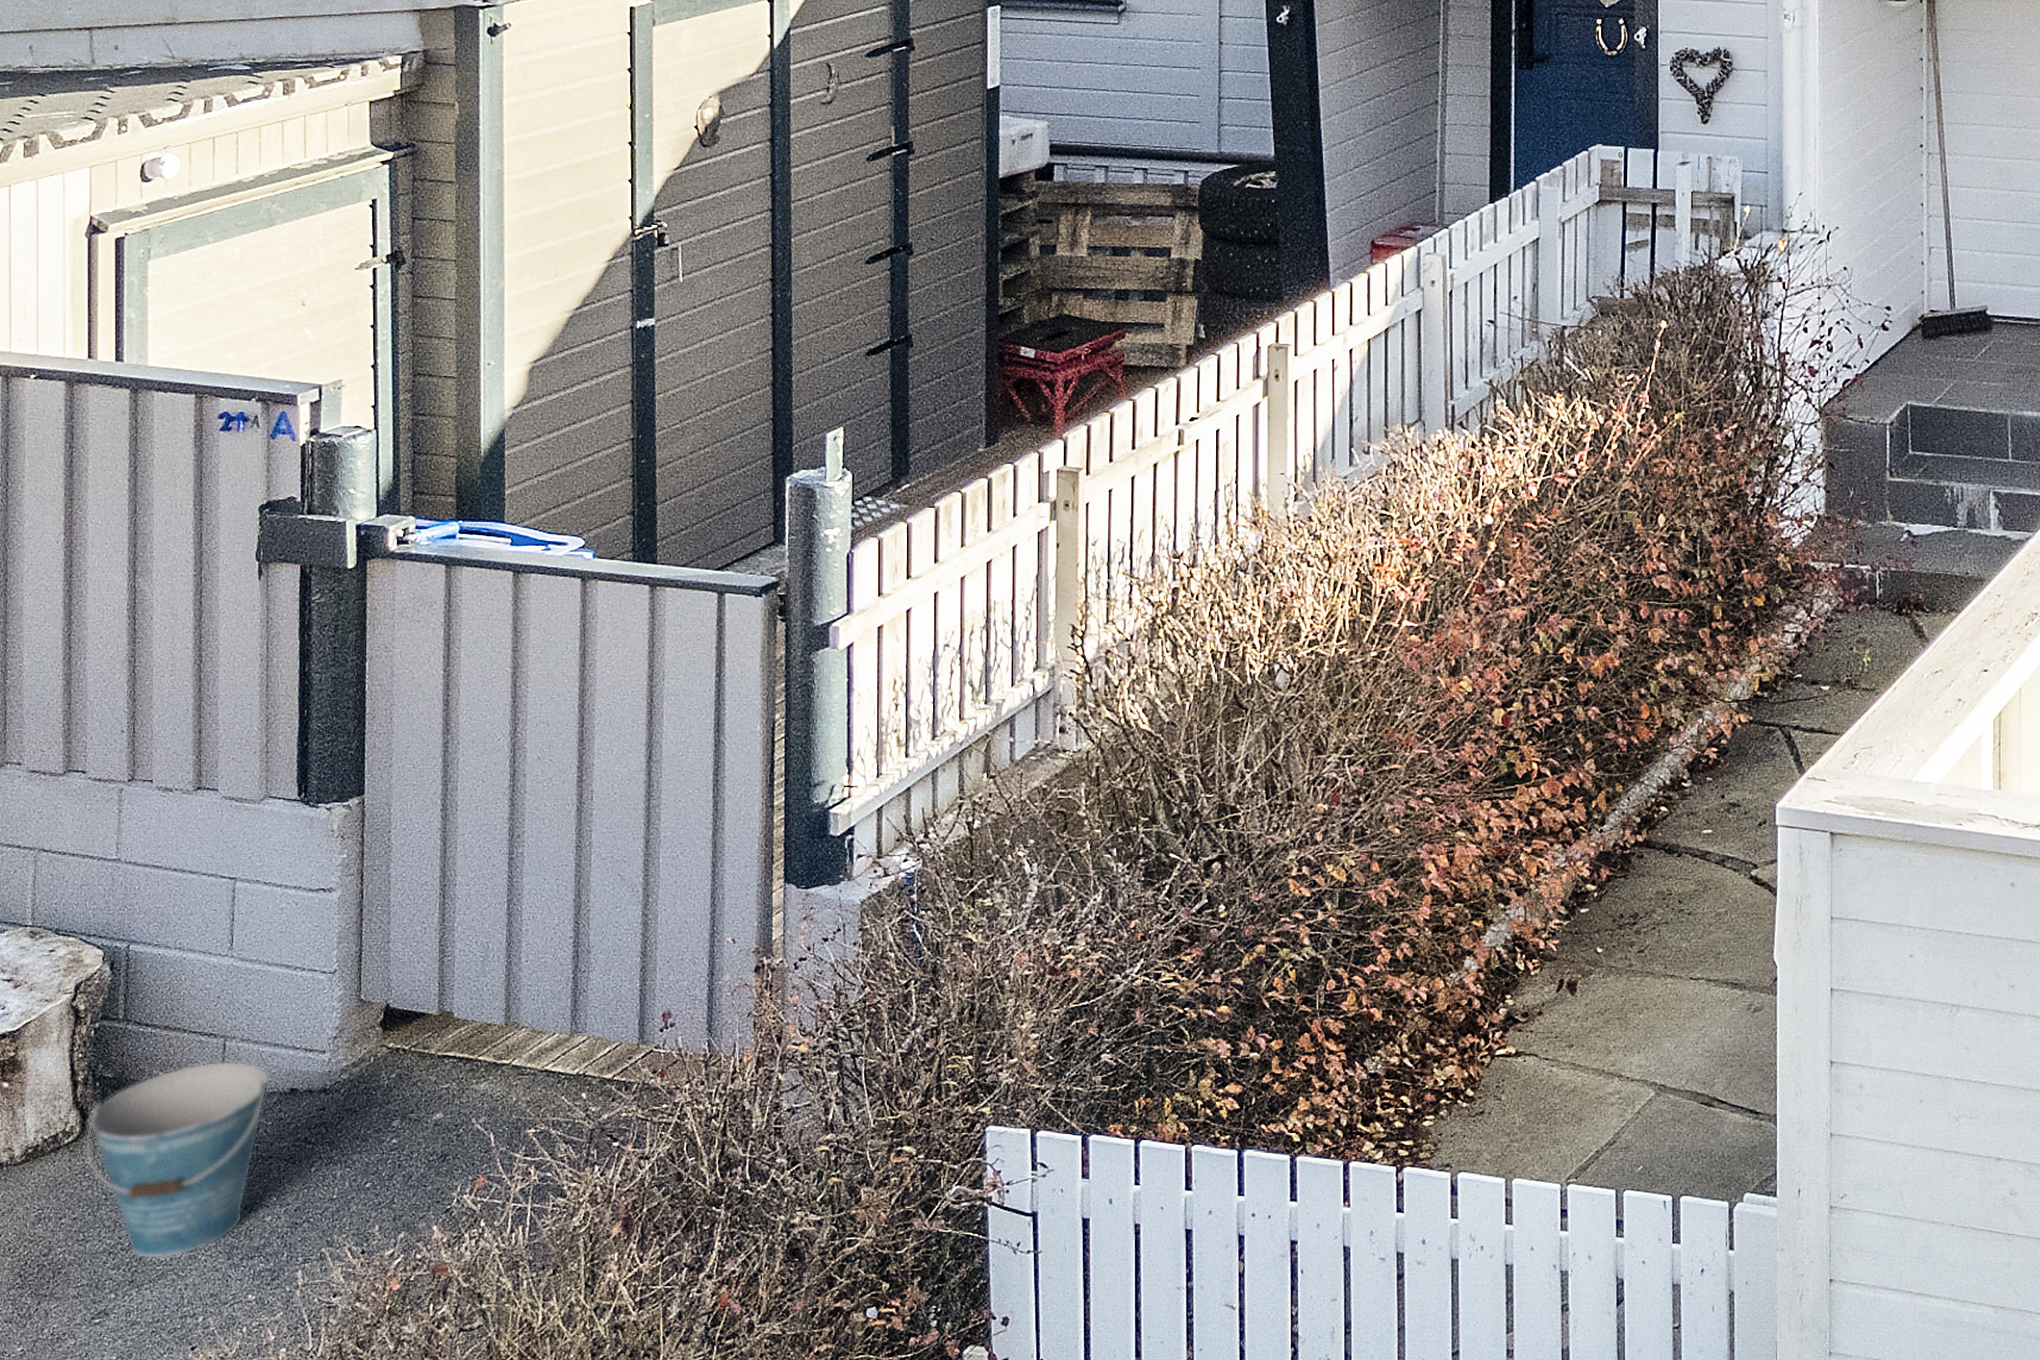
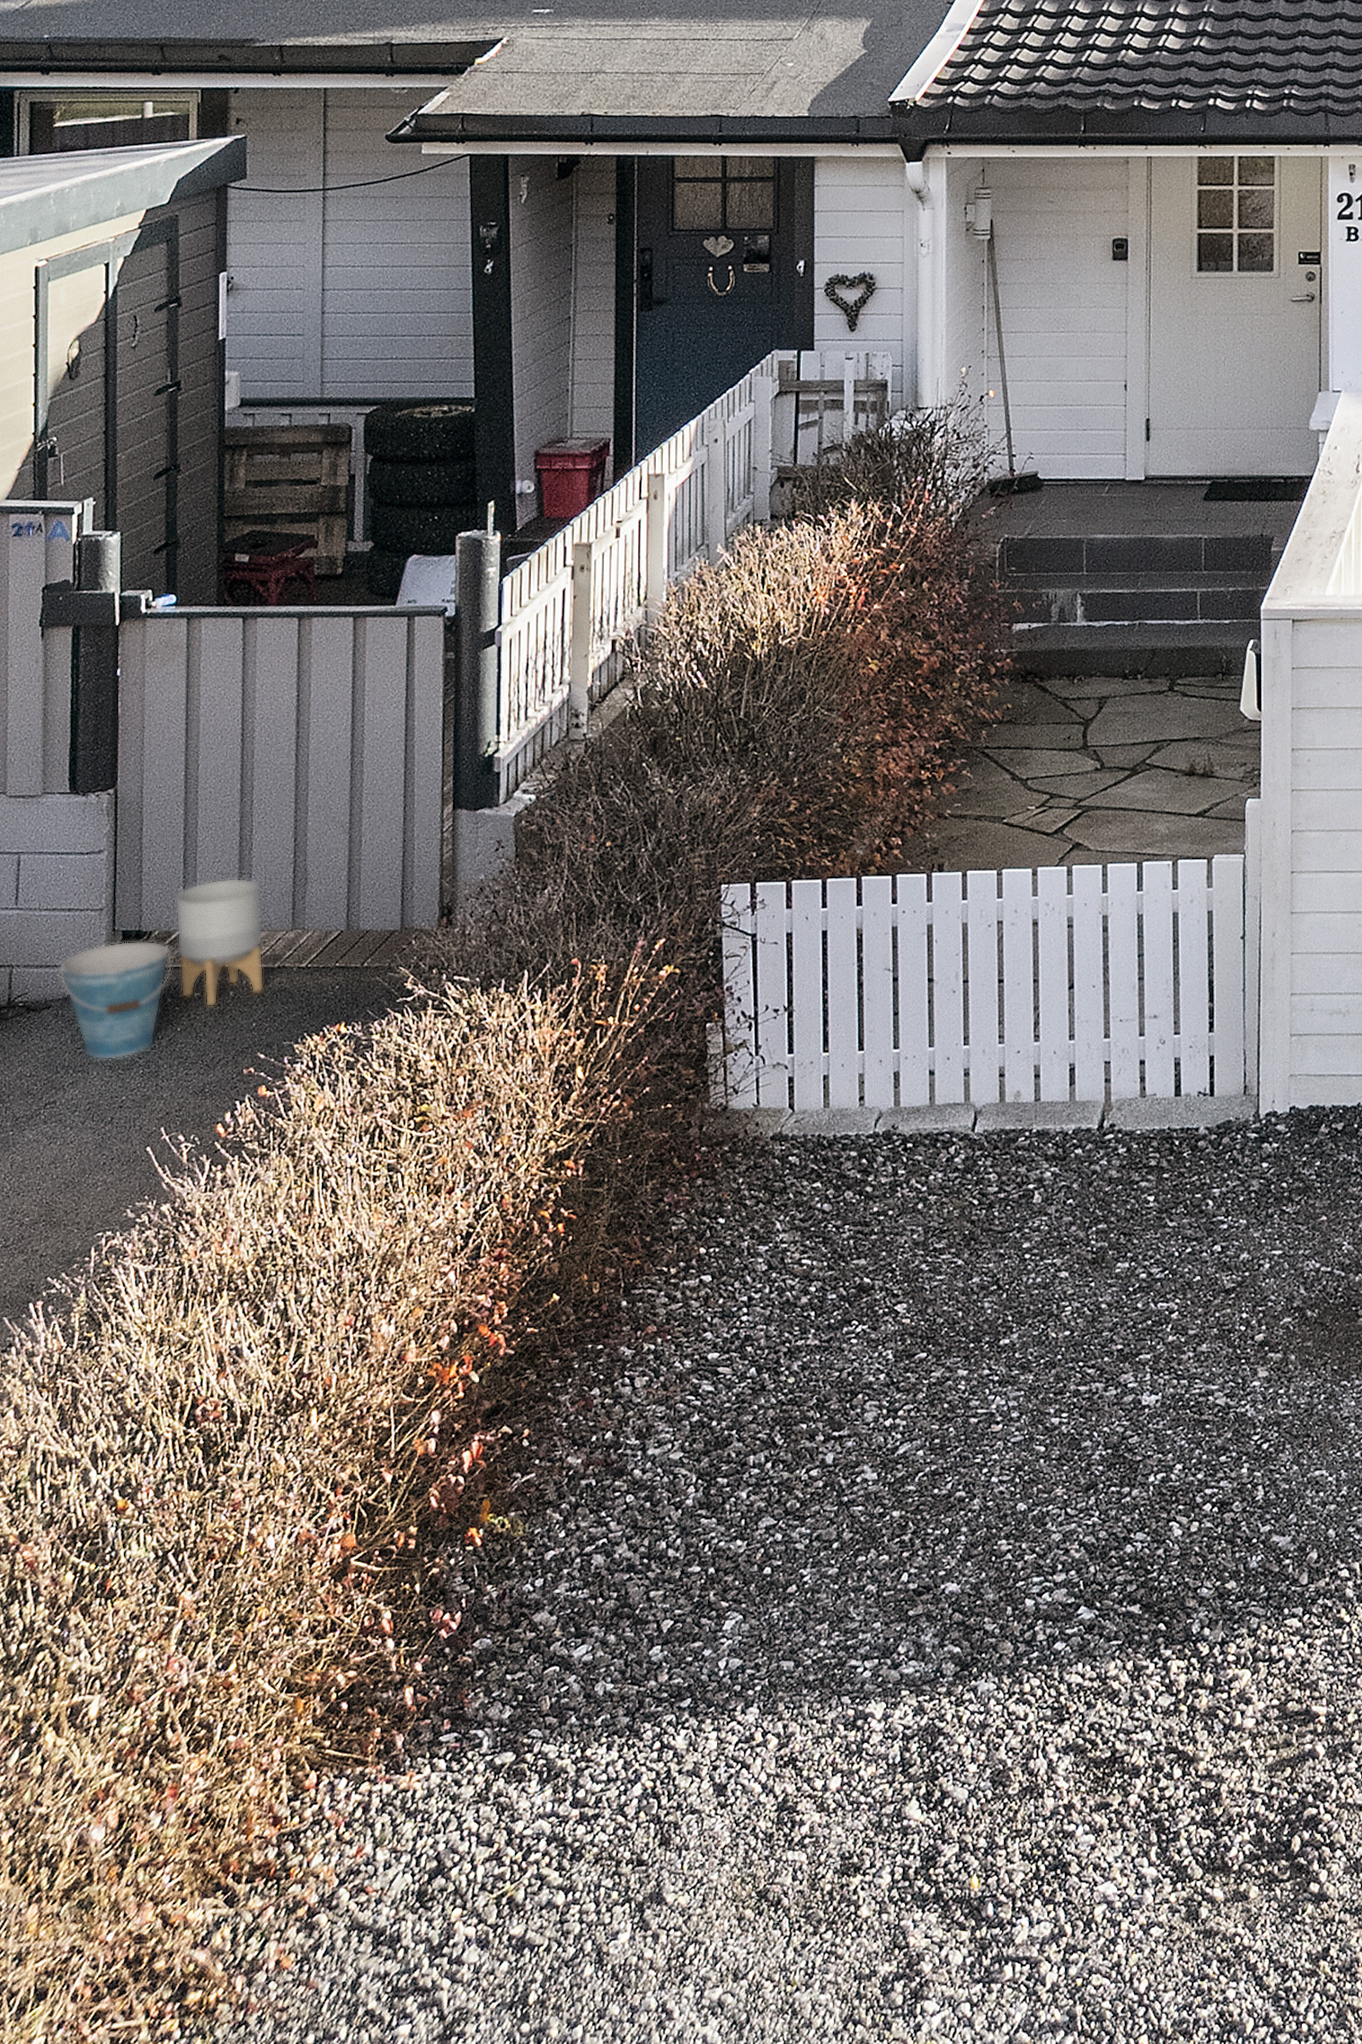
planter: none [360,948,491,1148] -> present [177,880,262,1005]

